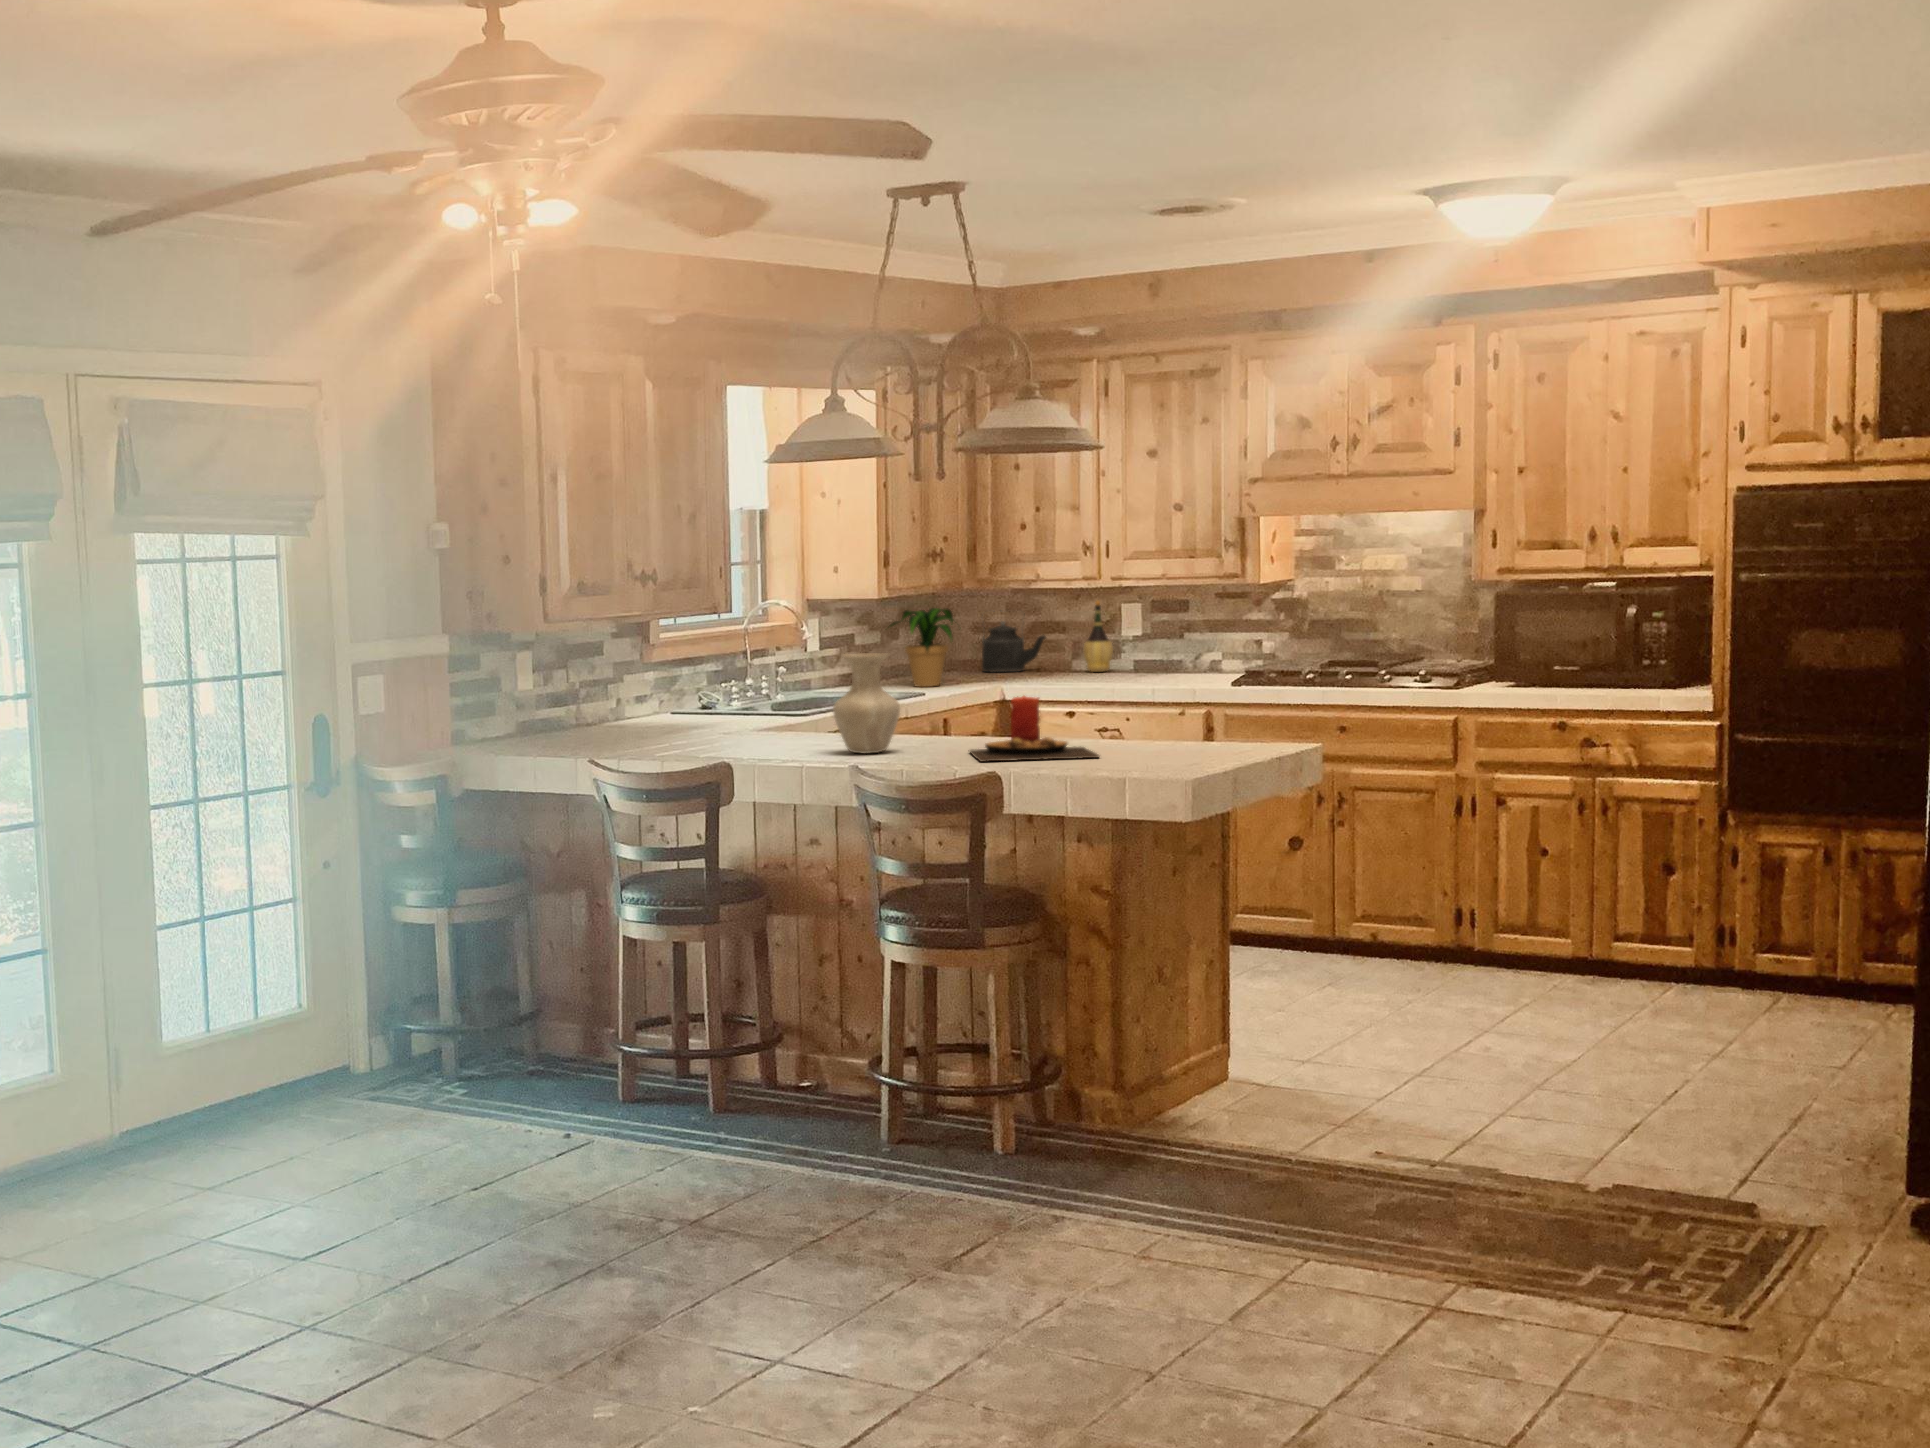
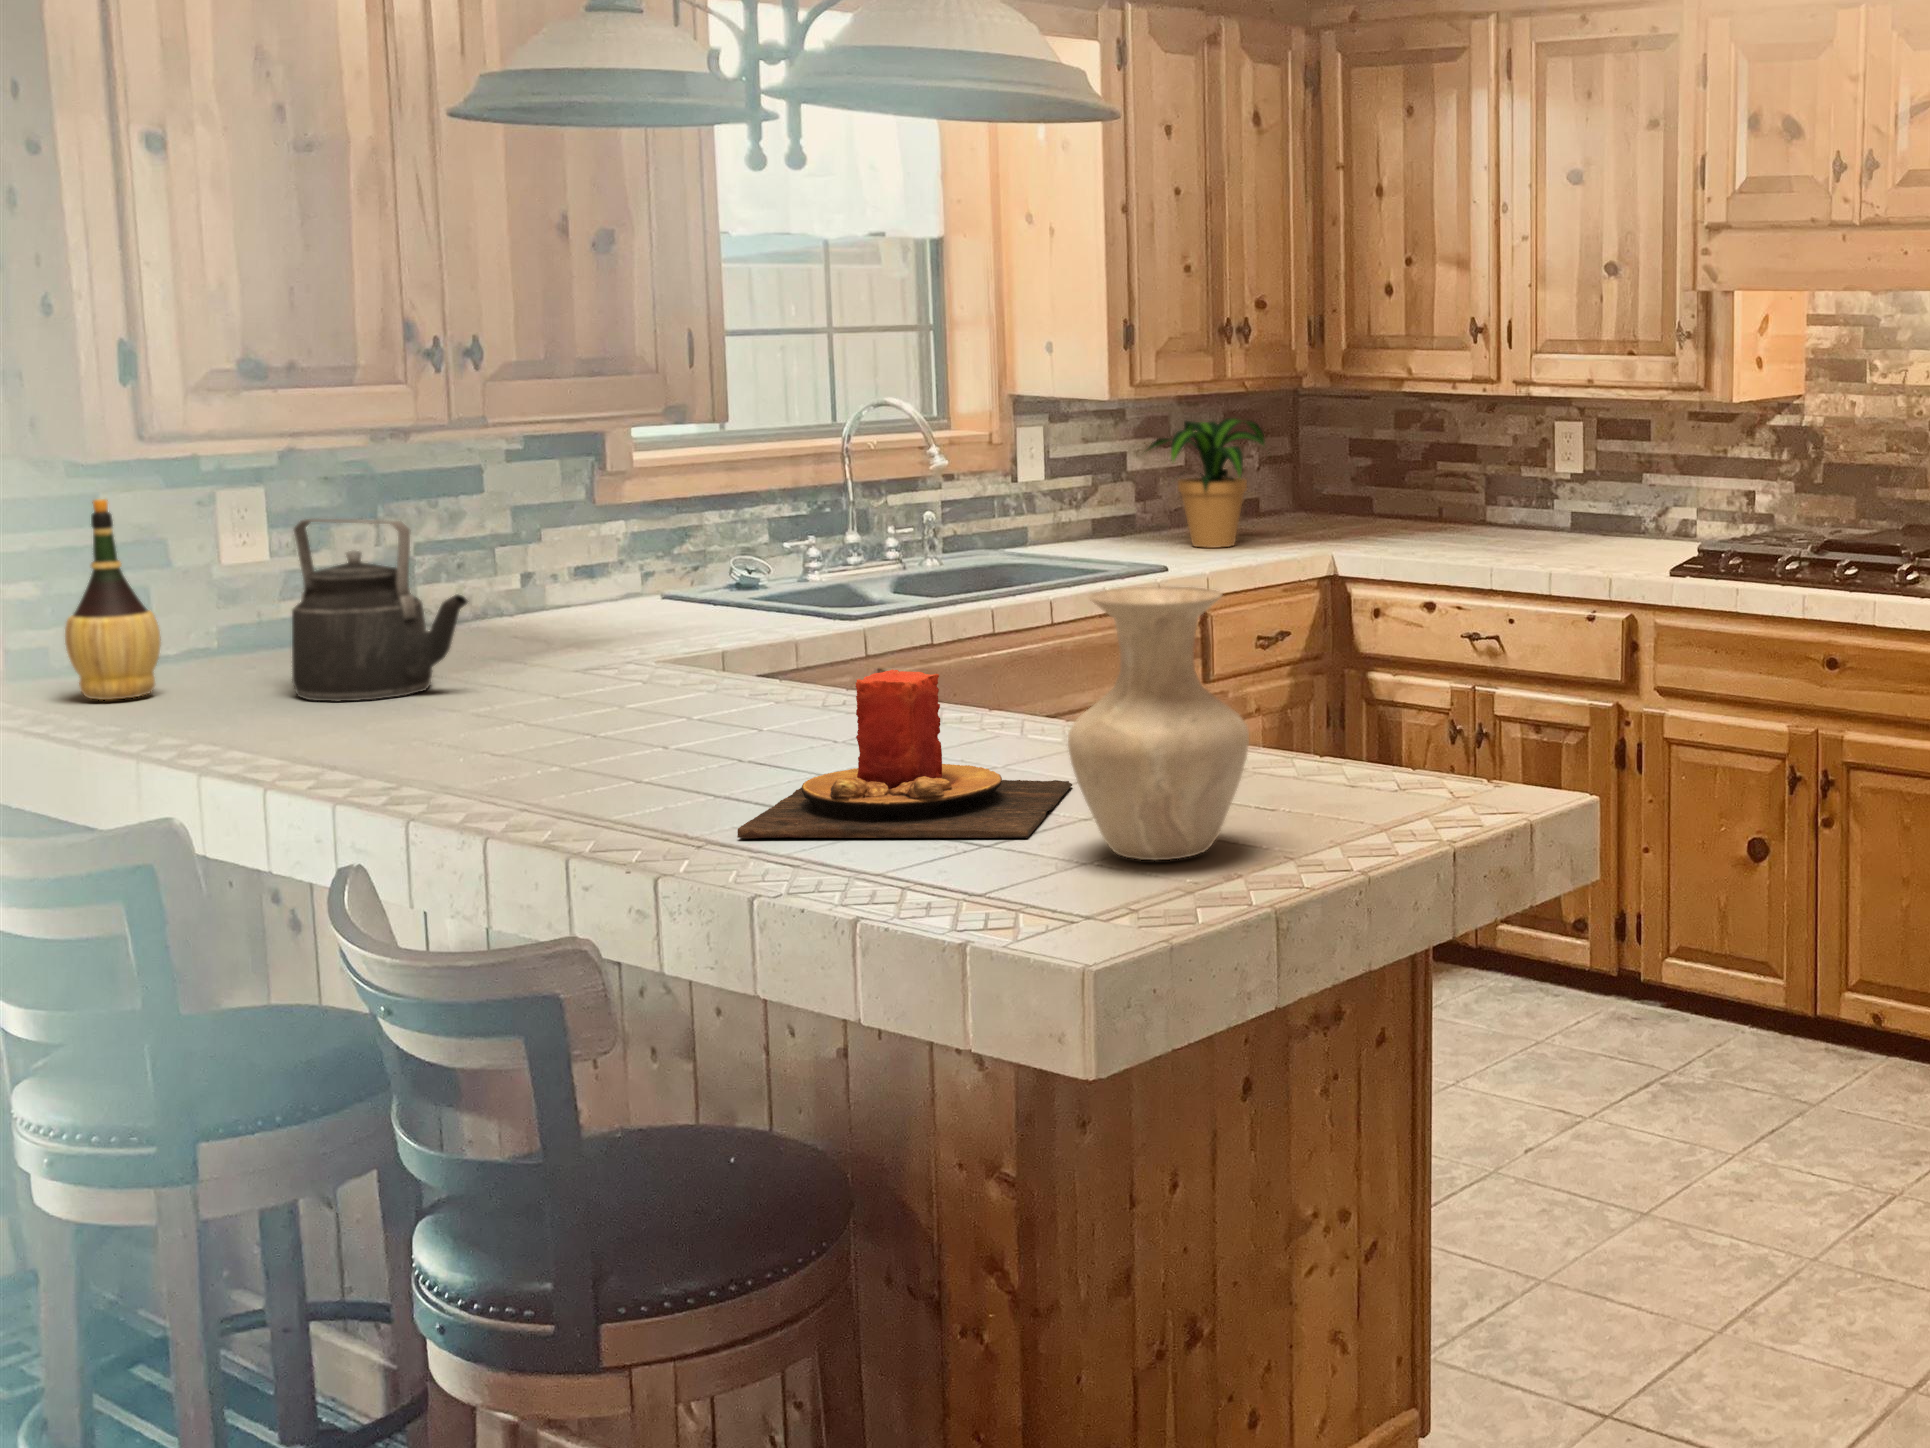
wine bottle: present [1084,601,1113,672] -> present [65,499,161,700]
kettle: present [982,610,1046,672] -> present [292,519,467,702]
vase: present [833,653,900,753] -> present [1068,586,1249,861]

